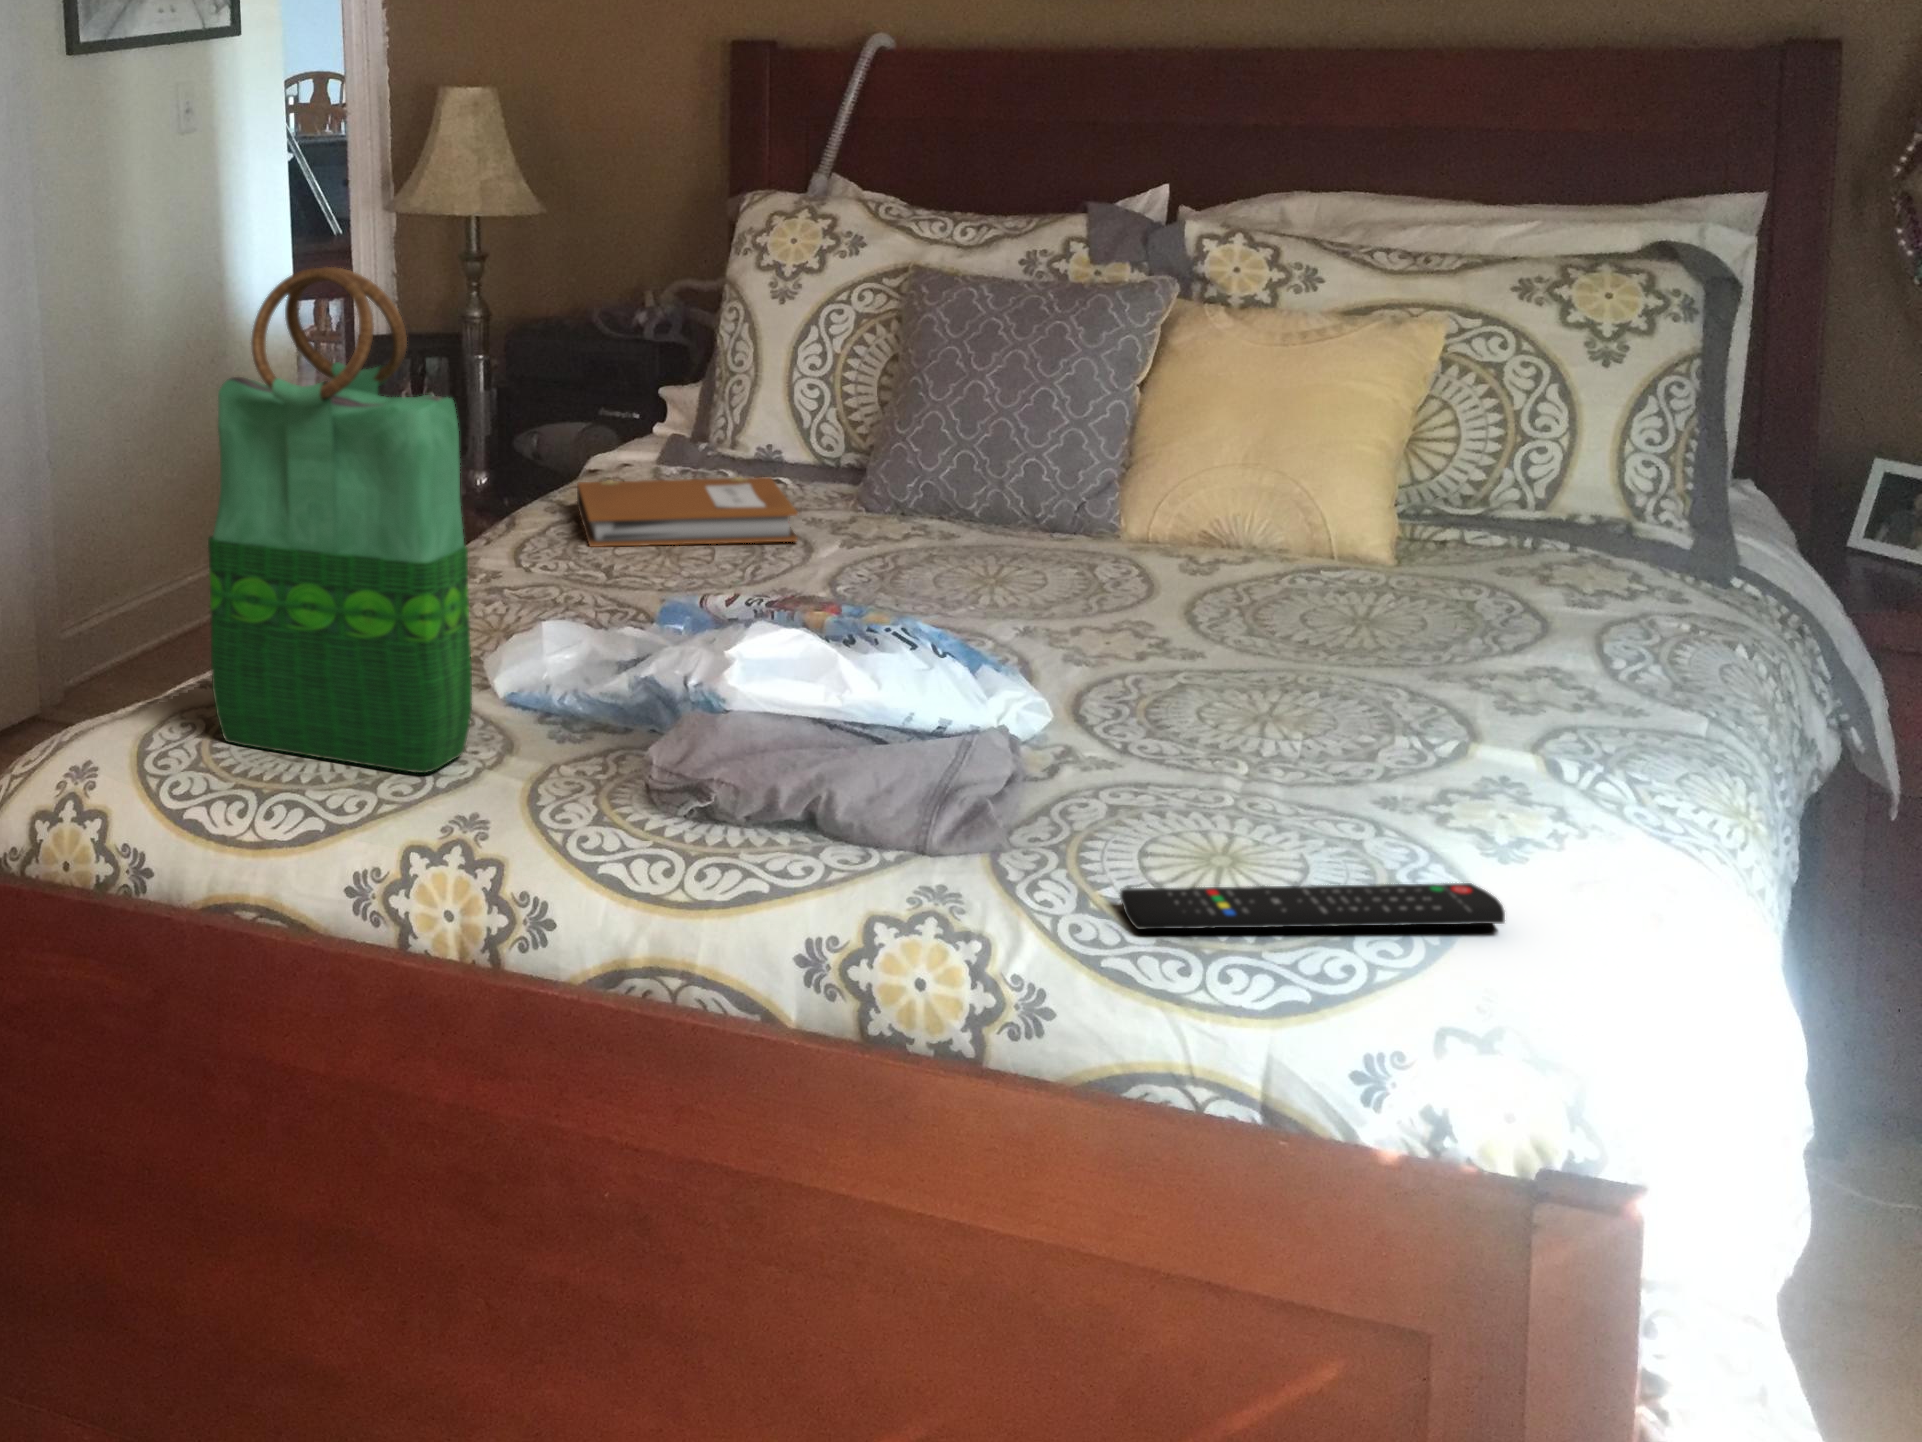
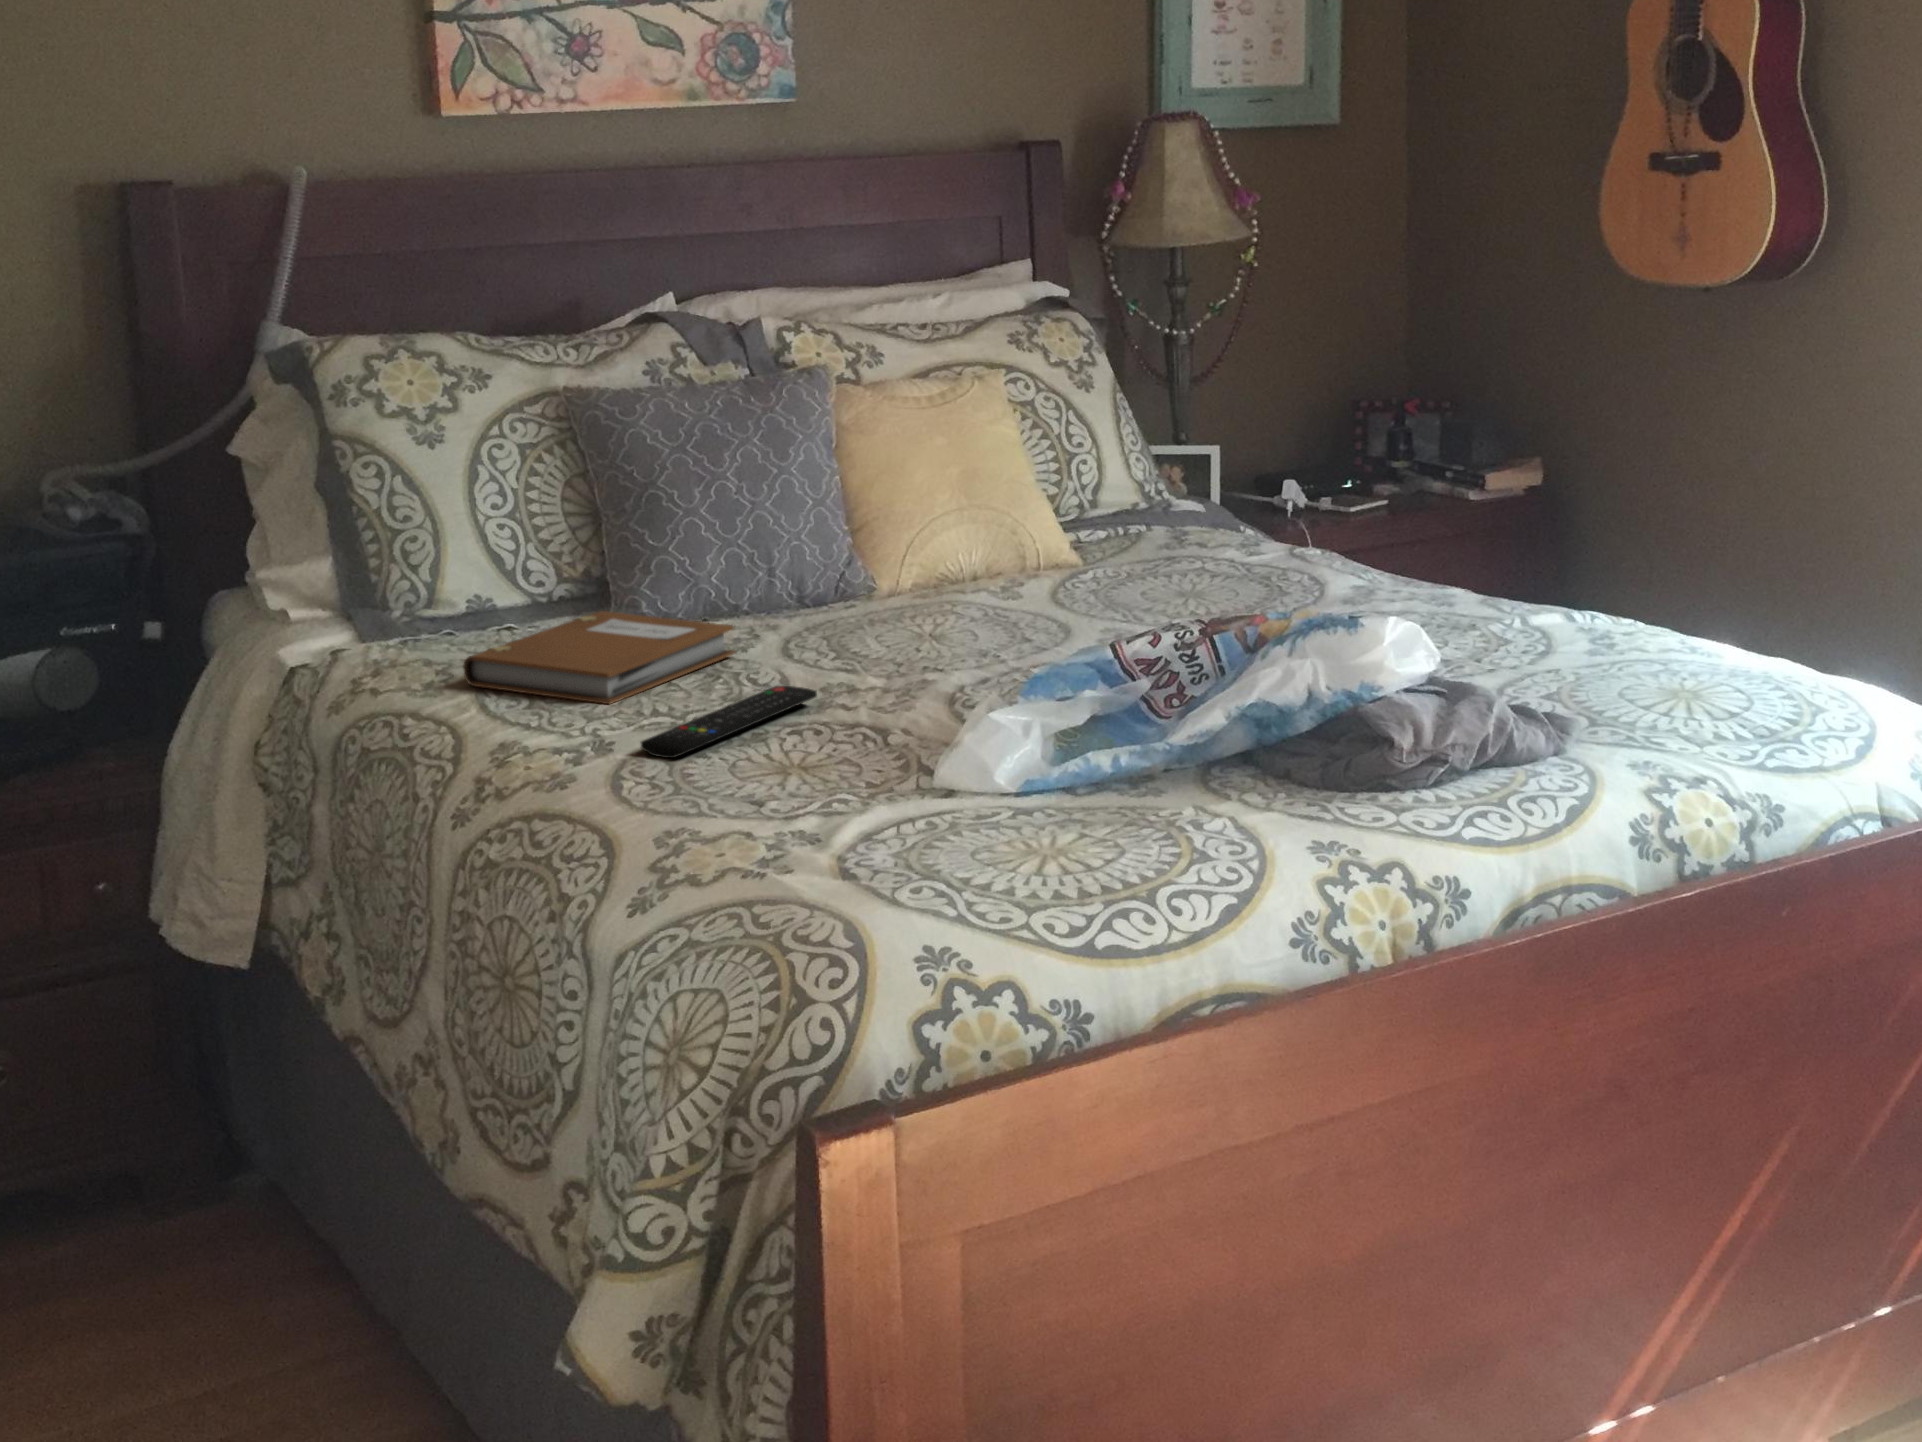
tote bag: present [208,267,472,773] -> none [979,396,1229,886]
remote control: present [1120,883,1505,929] -> present [641,686,817,758]

